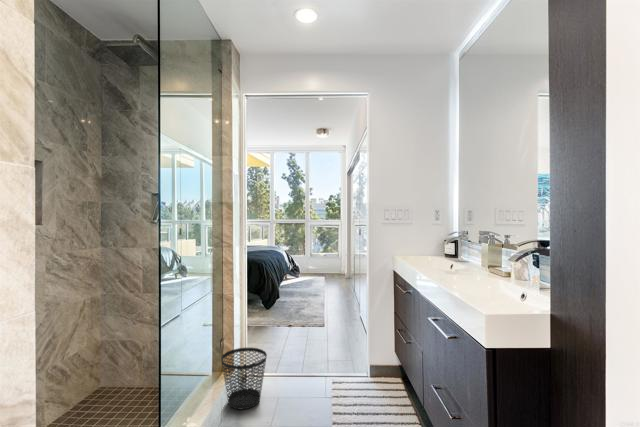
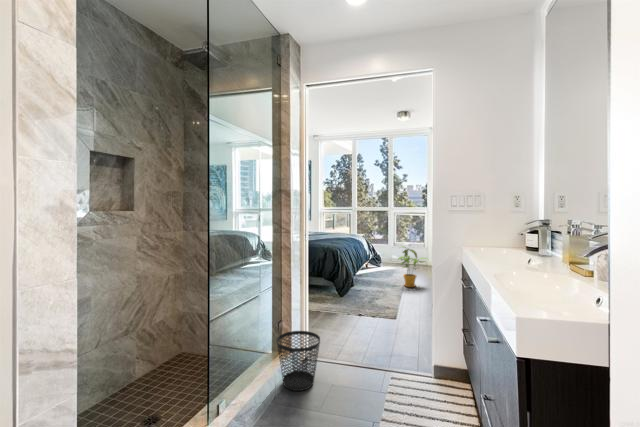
house plant: none [320,255,351,295] -> present [398,249,424,287]

